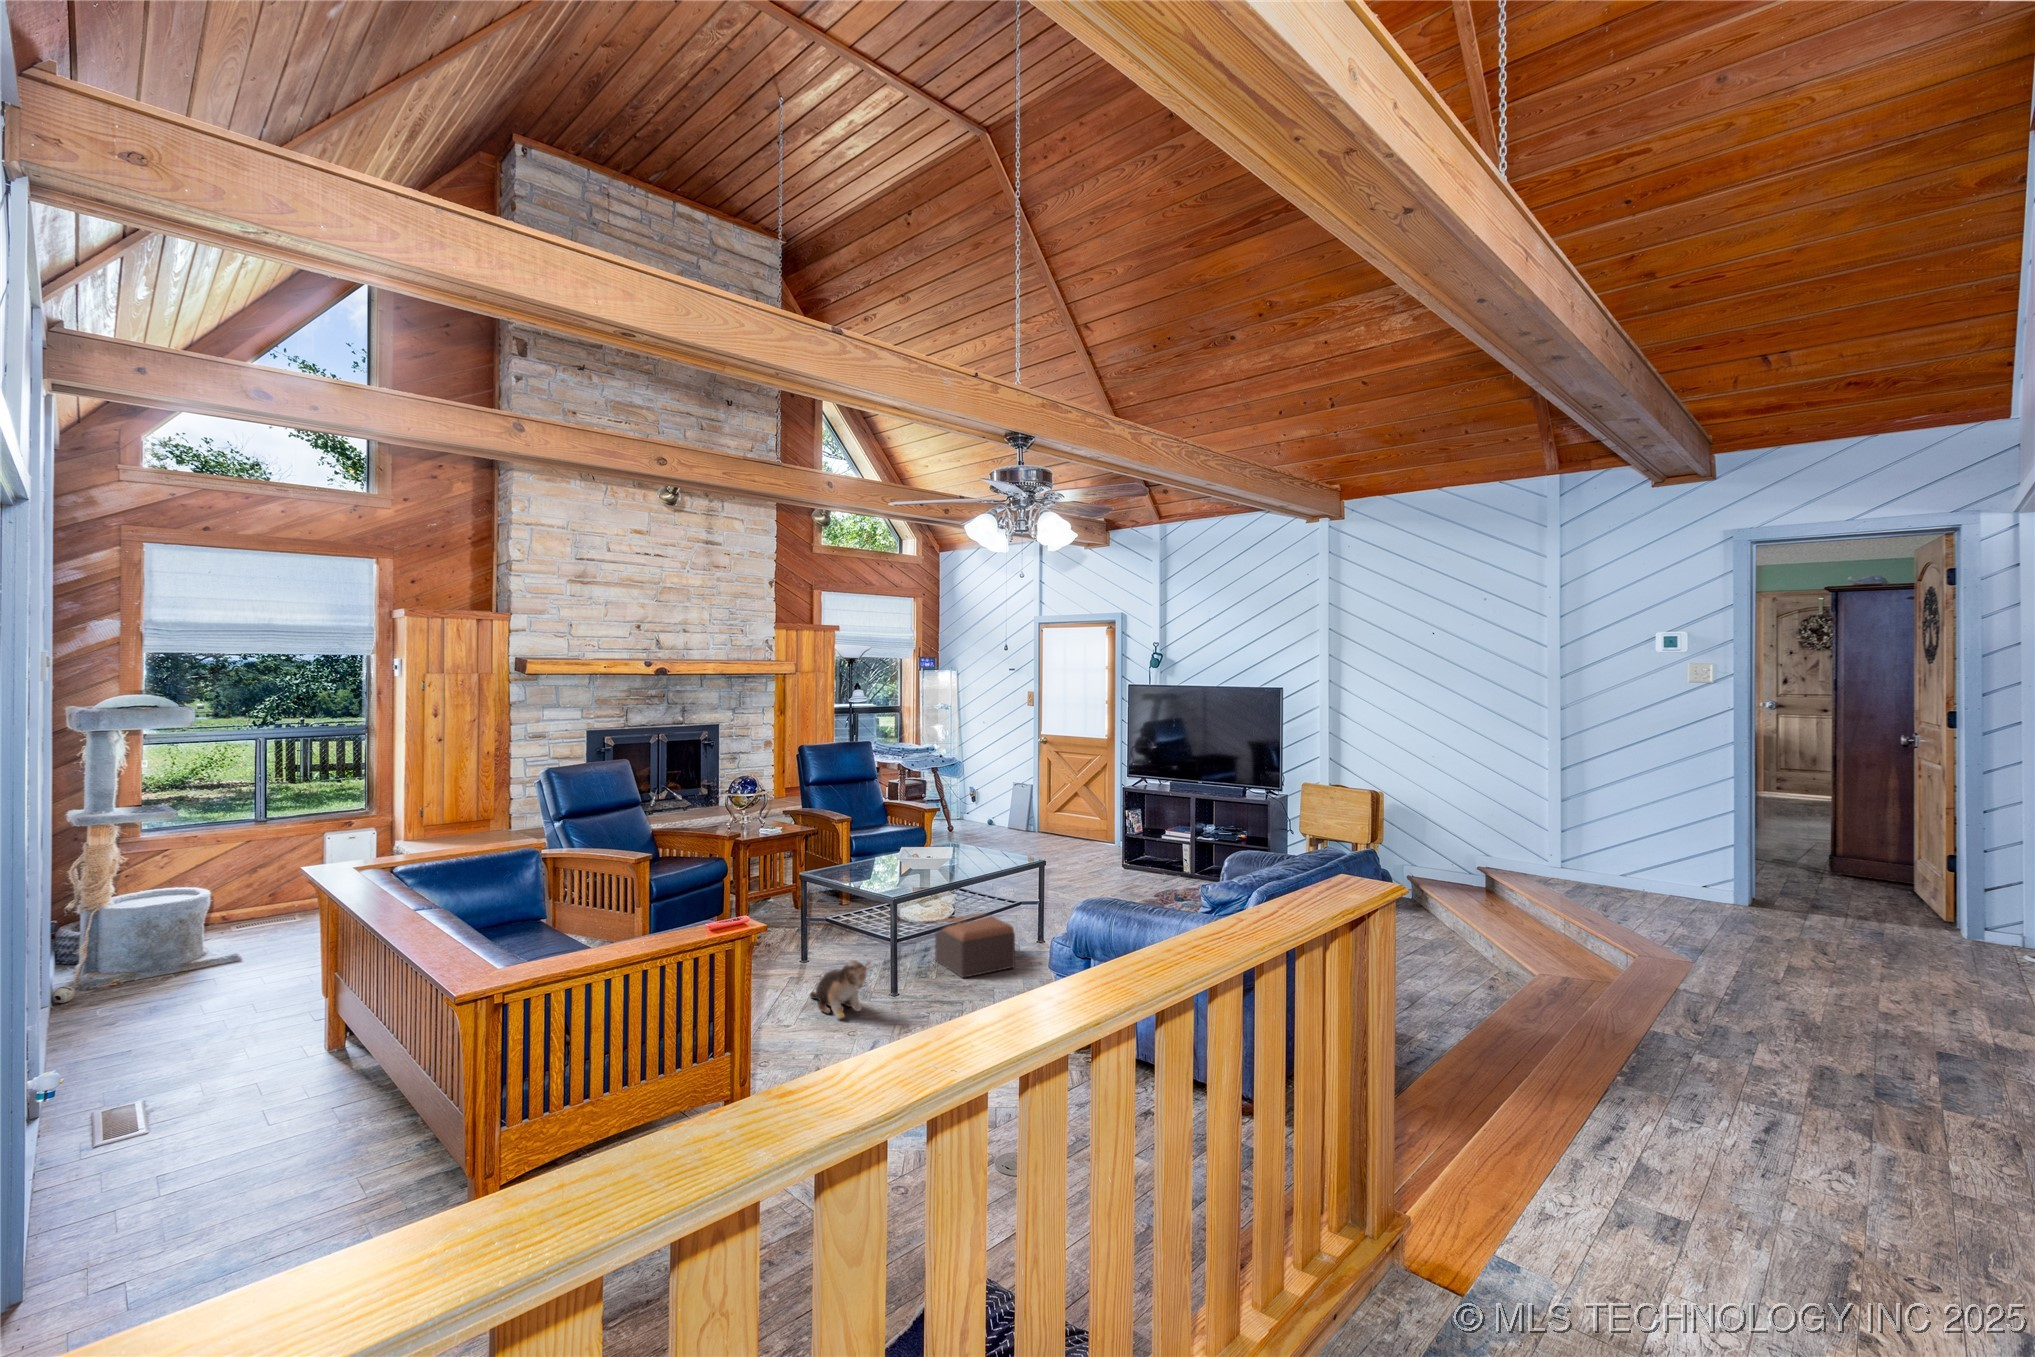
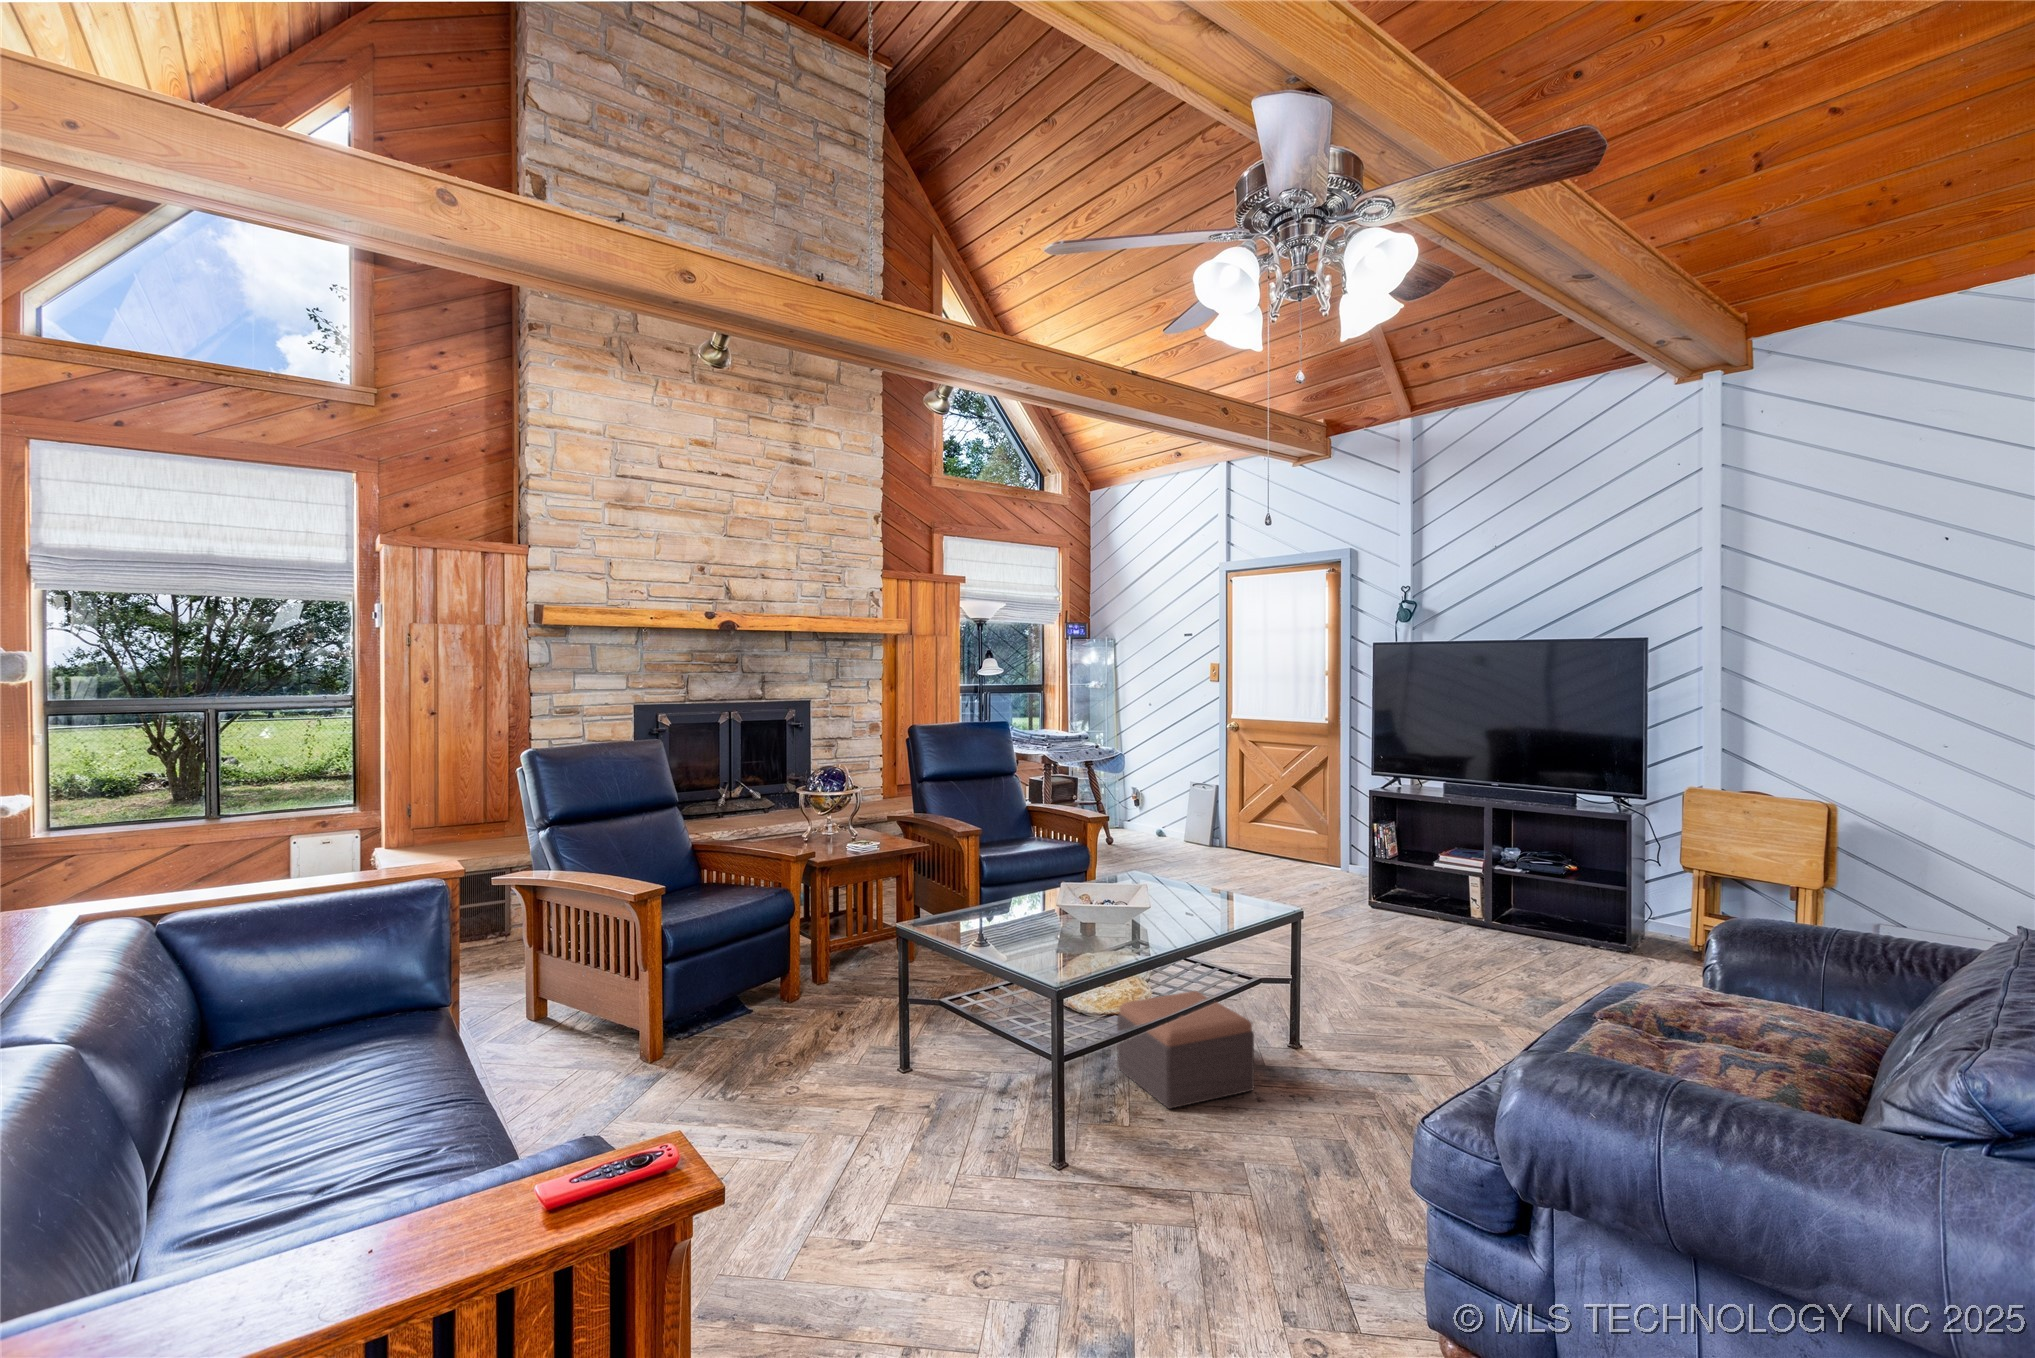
plush toy: present [810,961,871,1019] -> none [912,1091,1015,1196]

